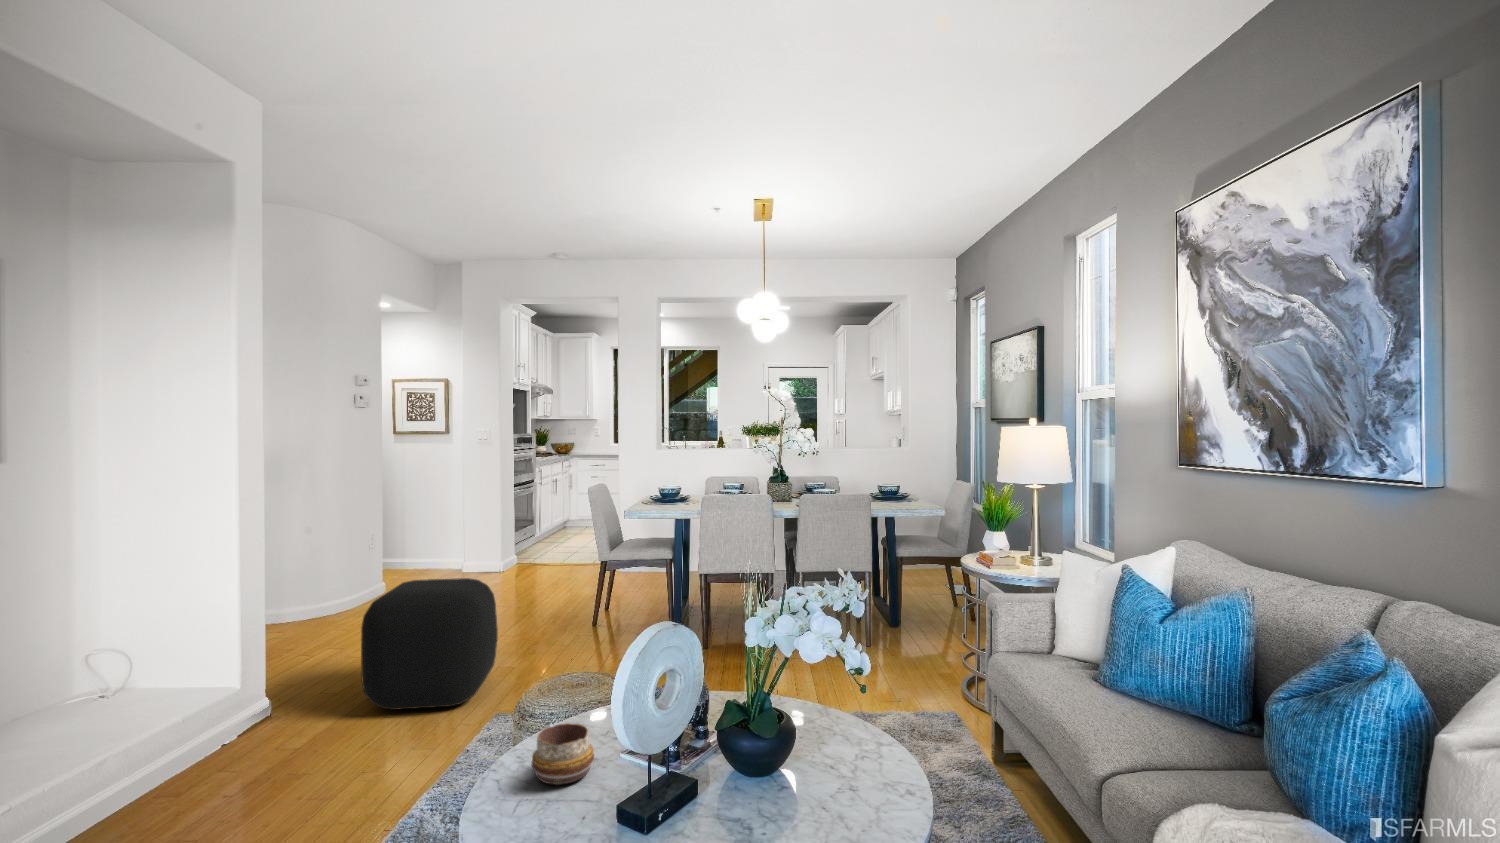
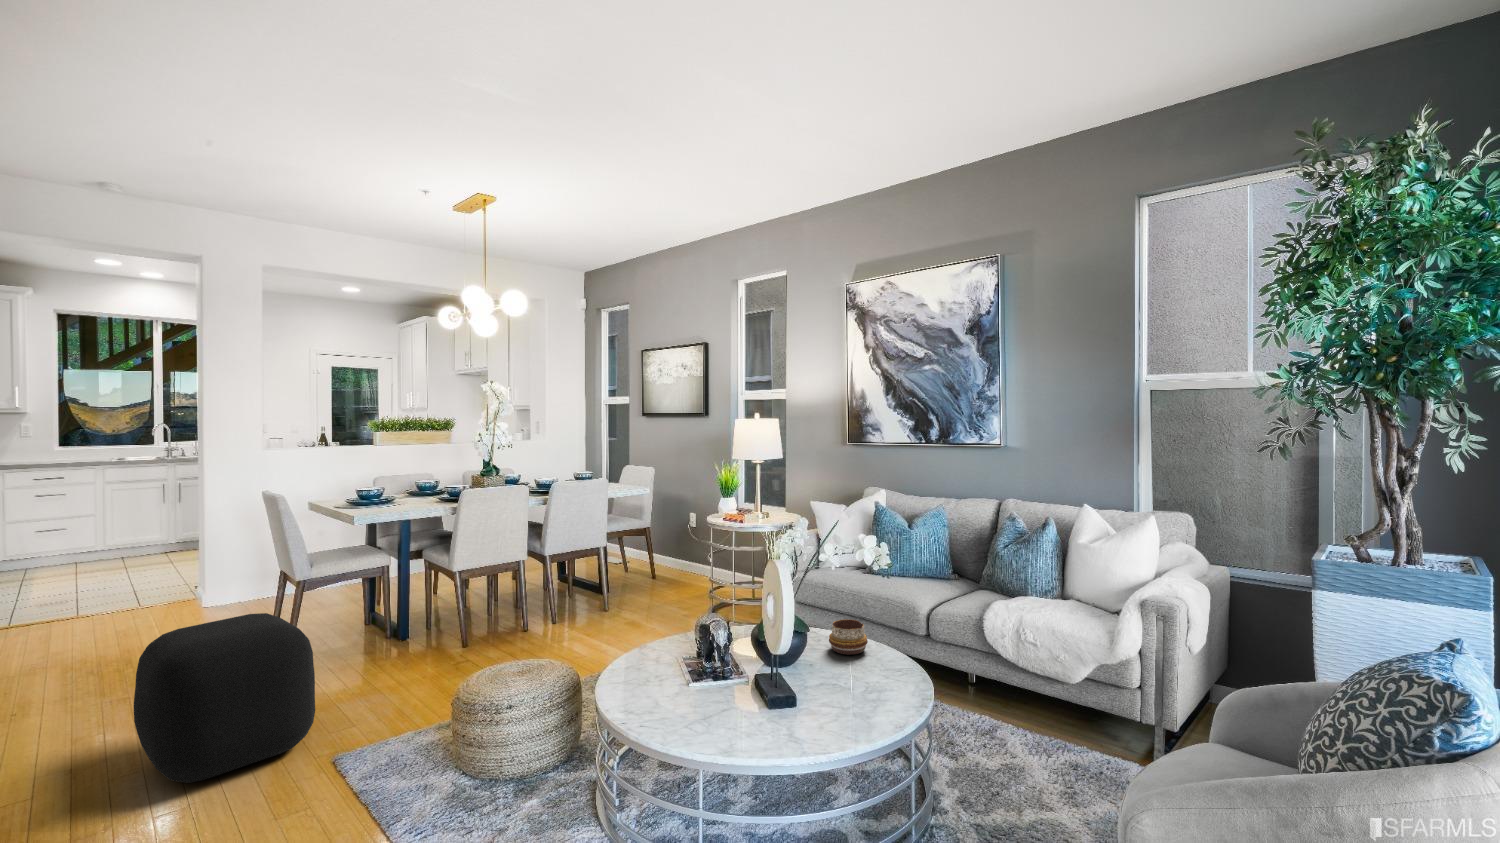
decorative bowl: present [532,723,594,785] -> present [829,619,868,655]

